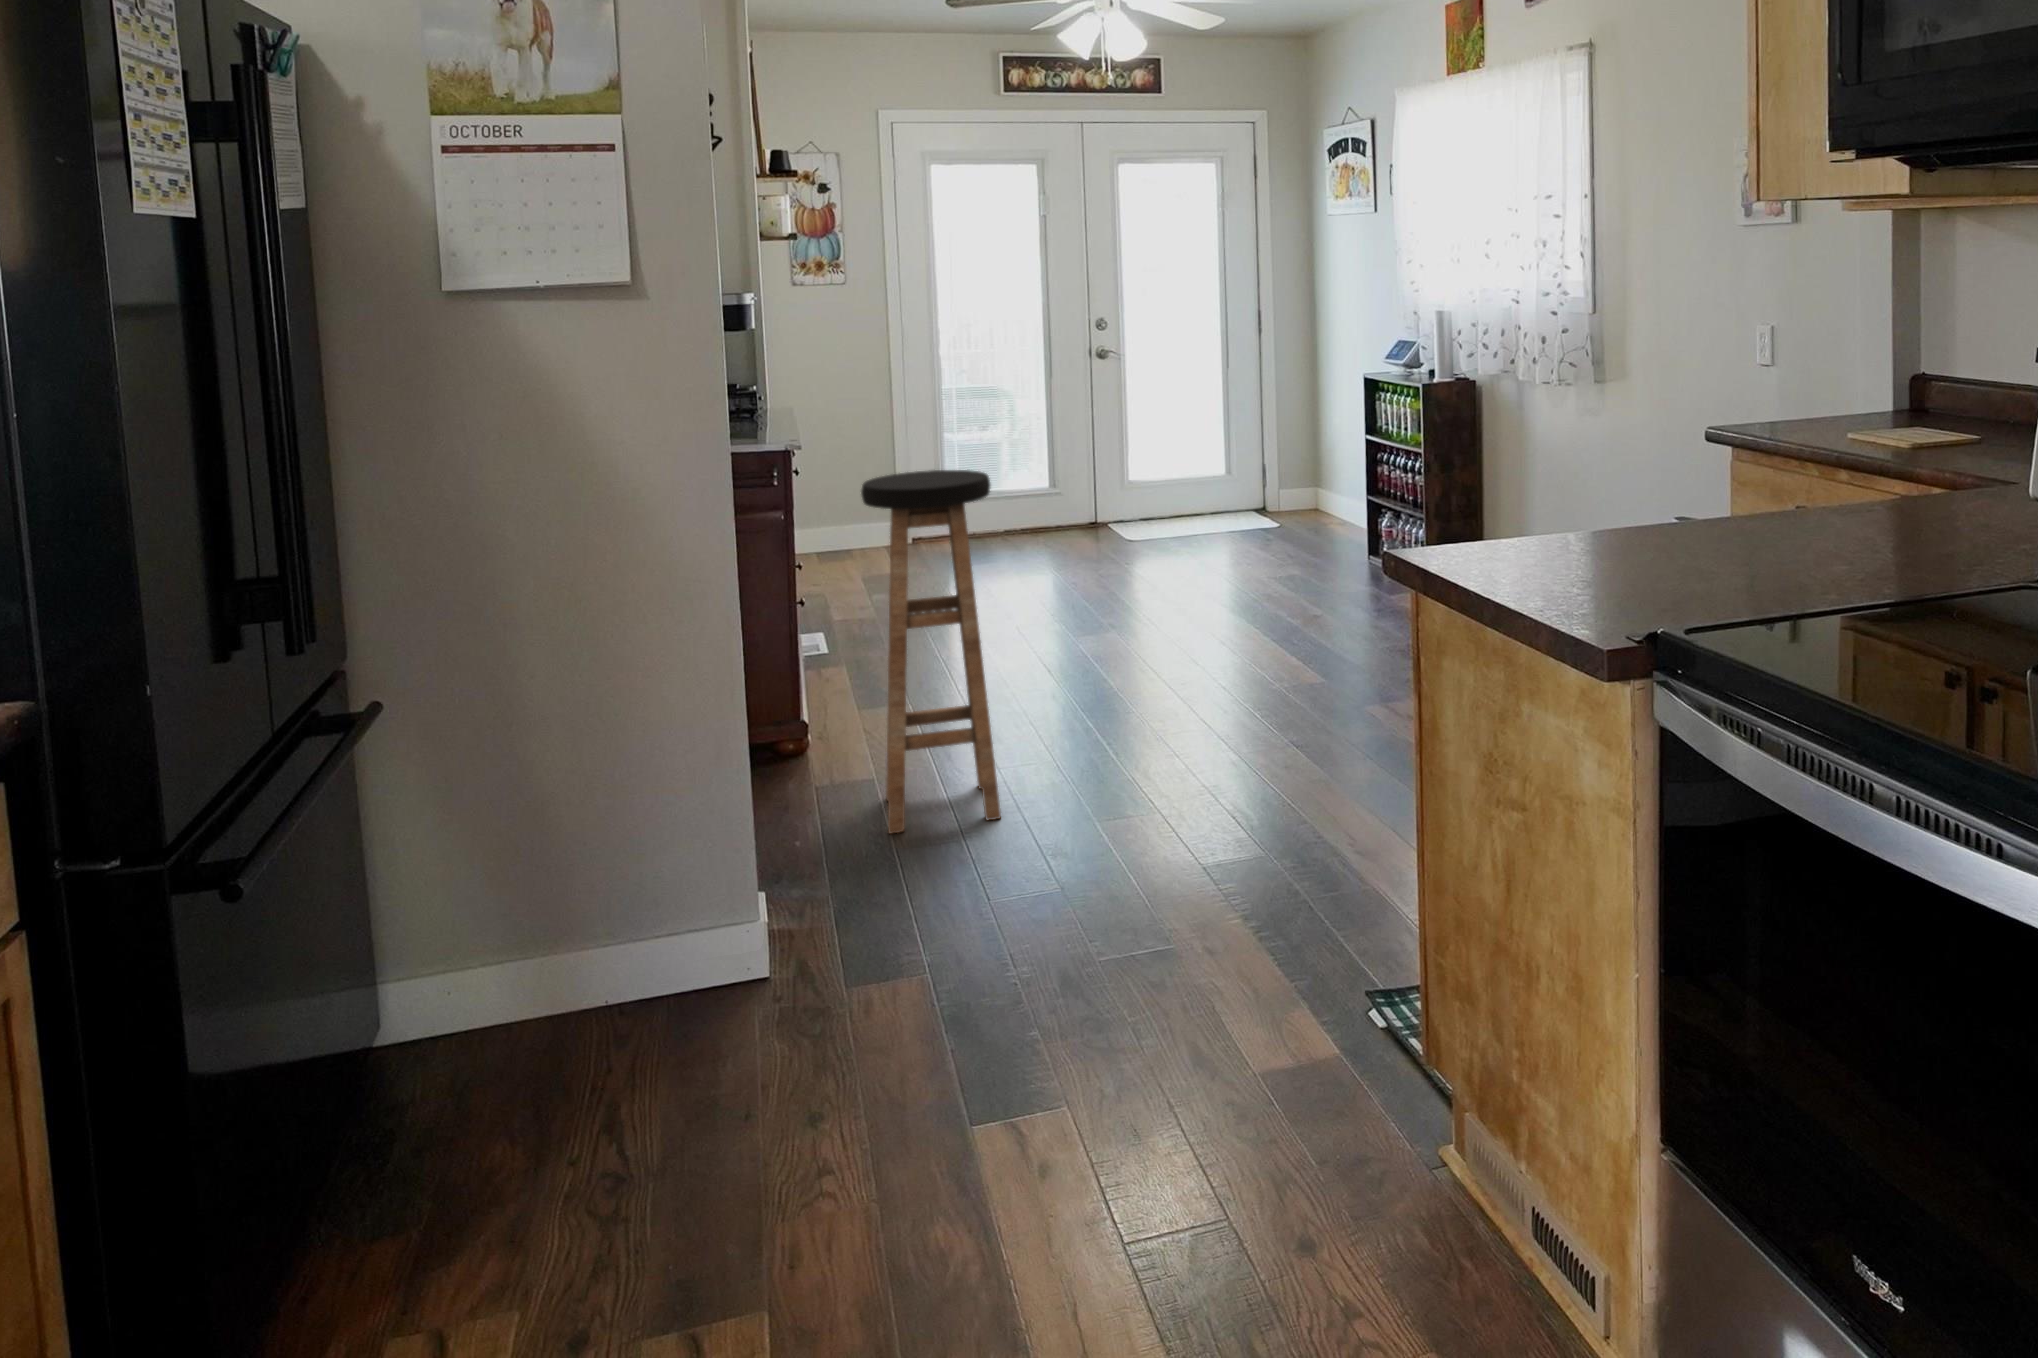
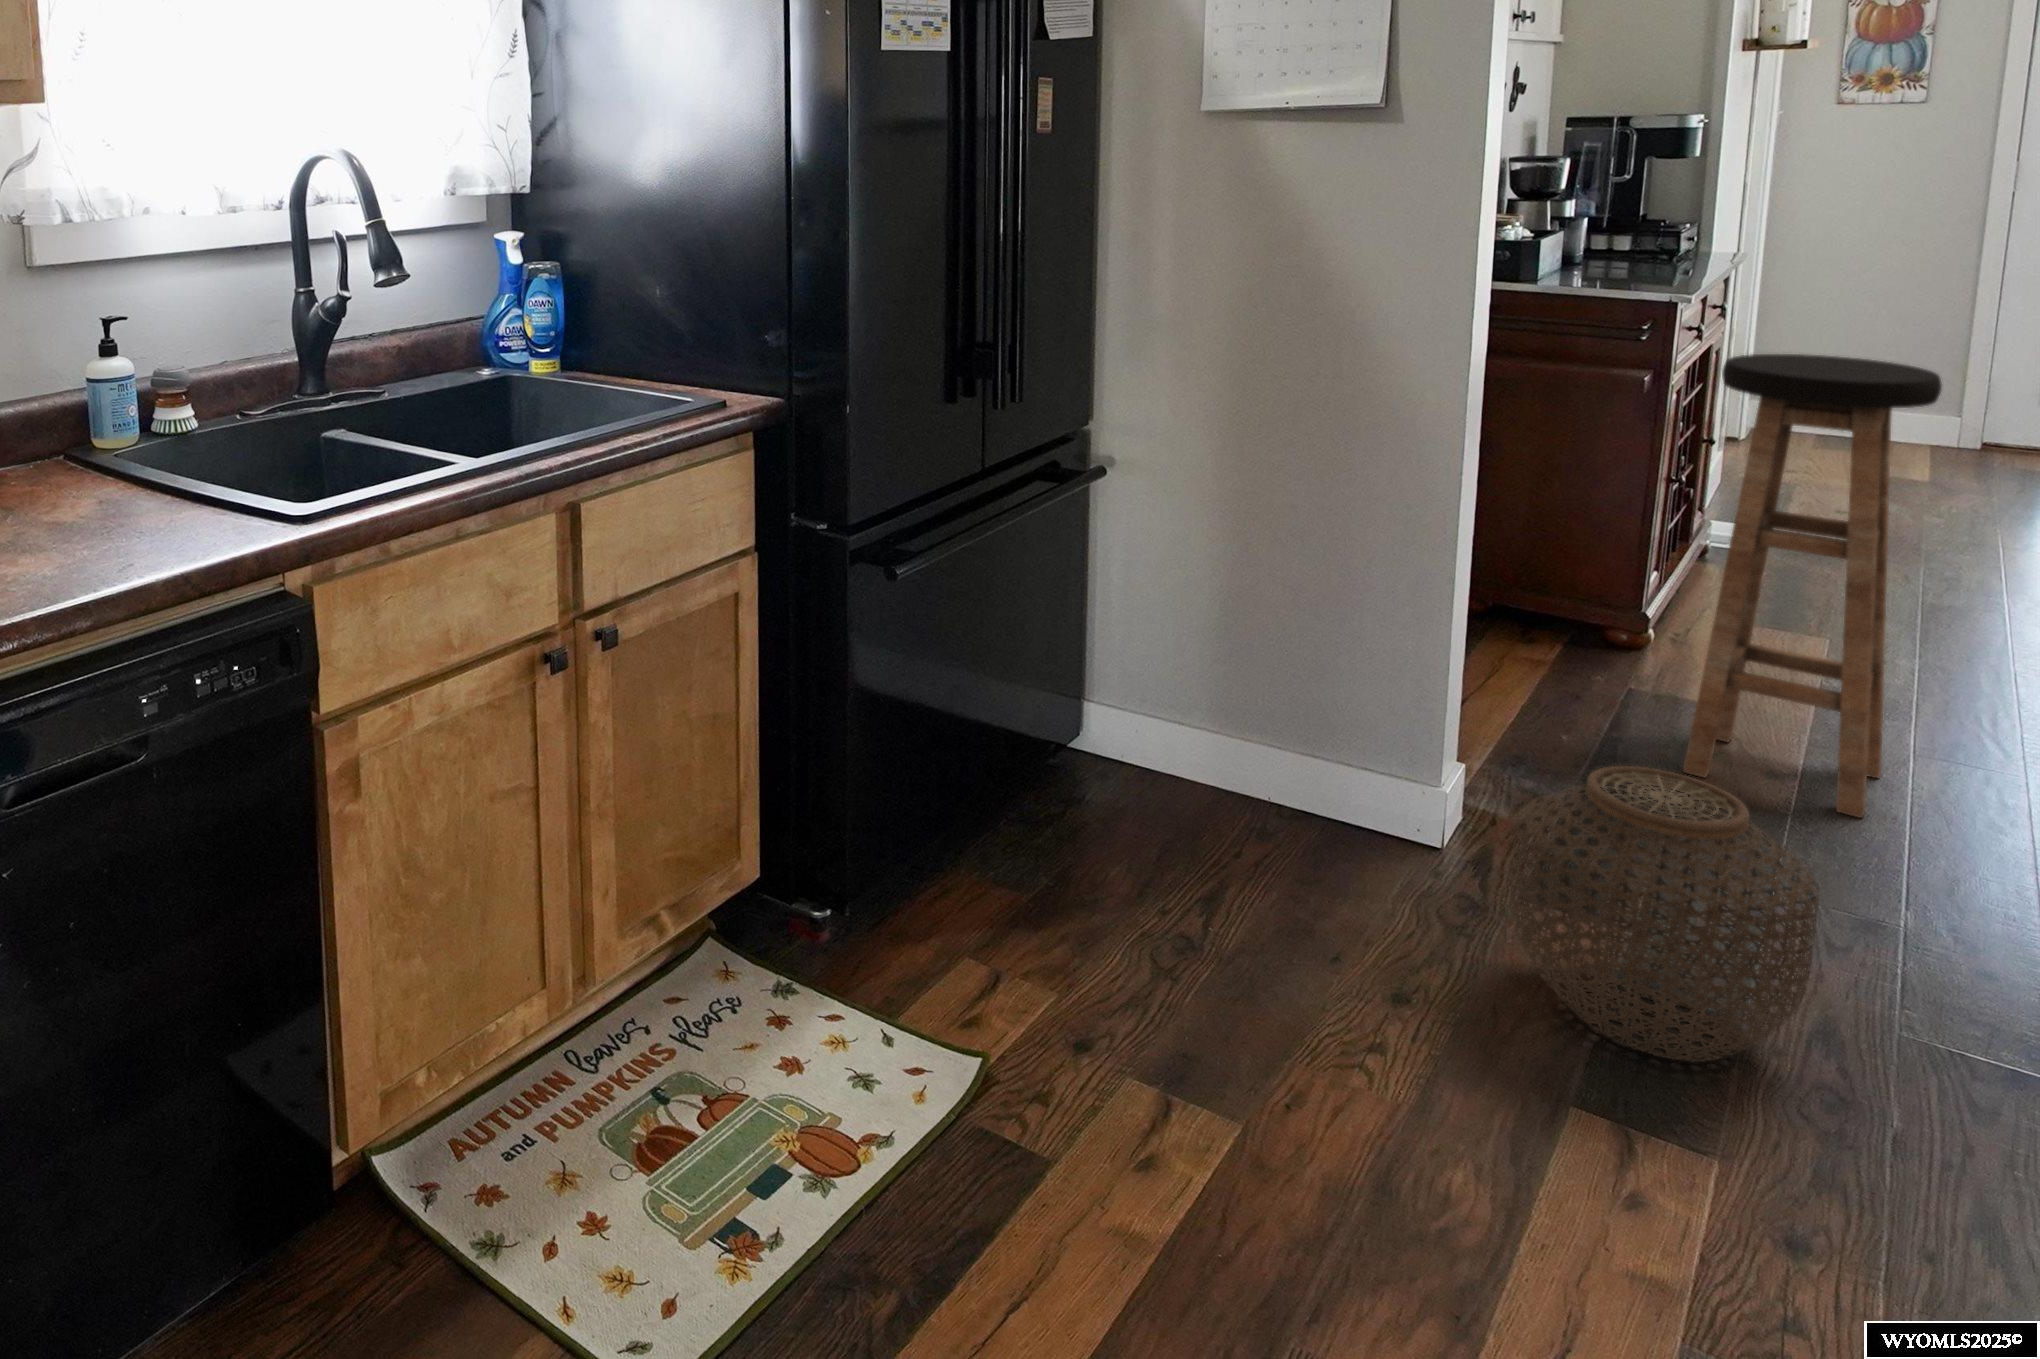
woven basket: none [867,813,1070,1055] -> present [1509,766,1819,1061]

